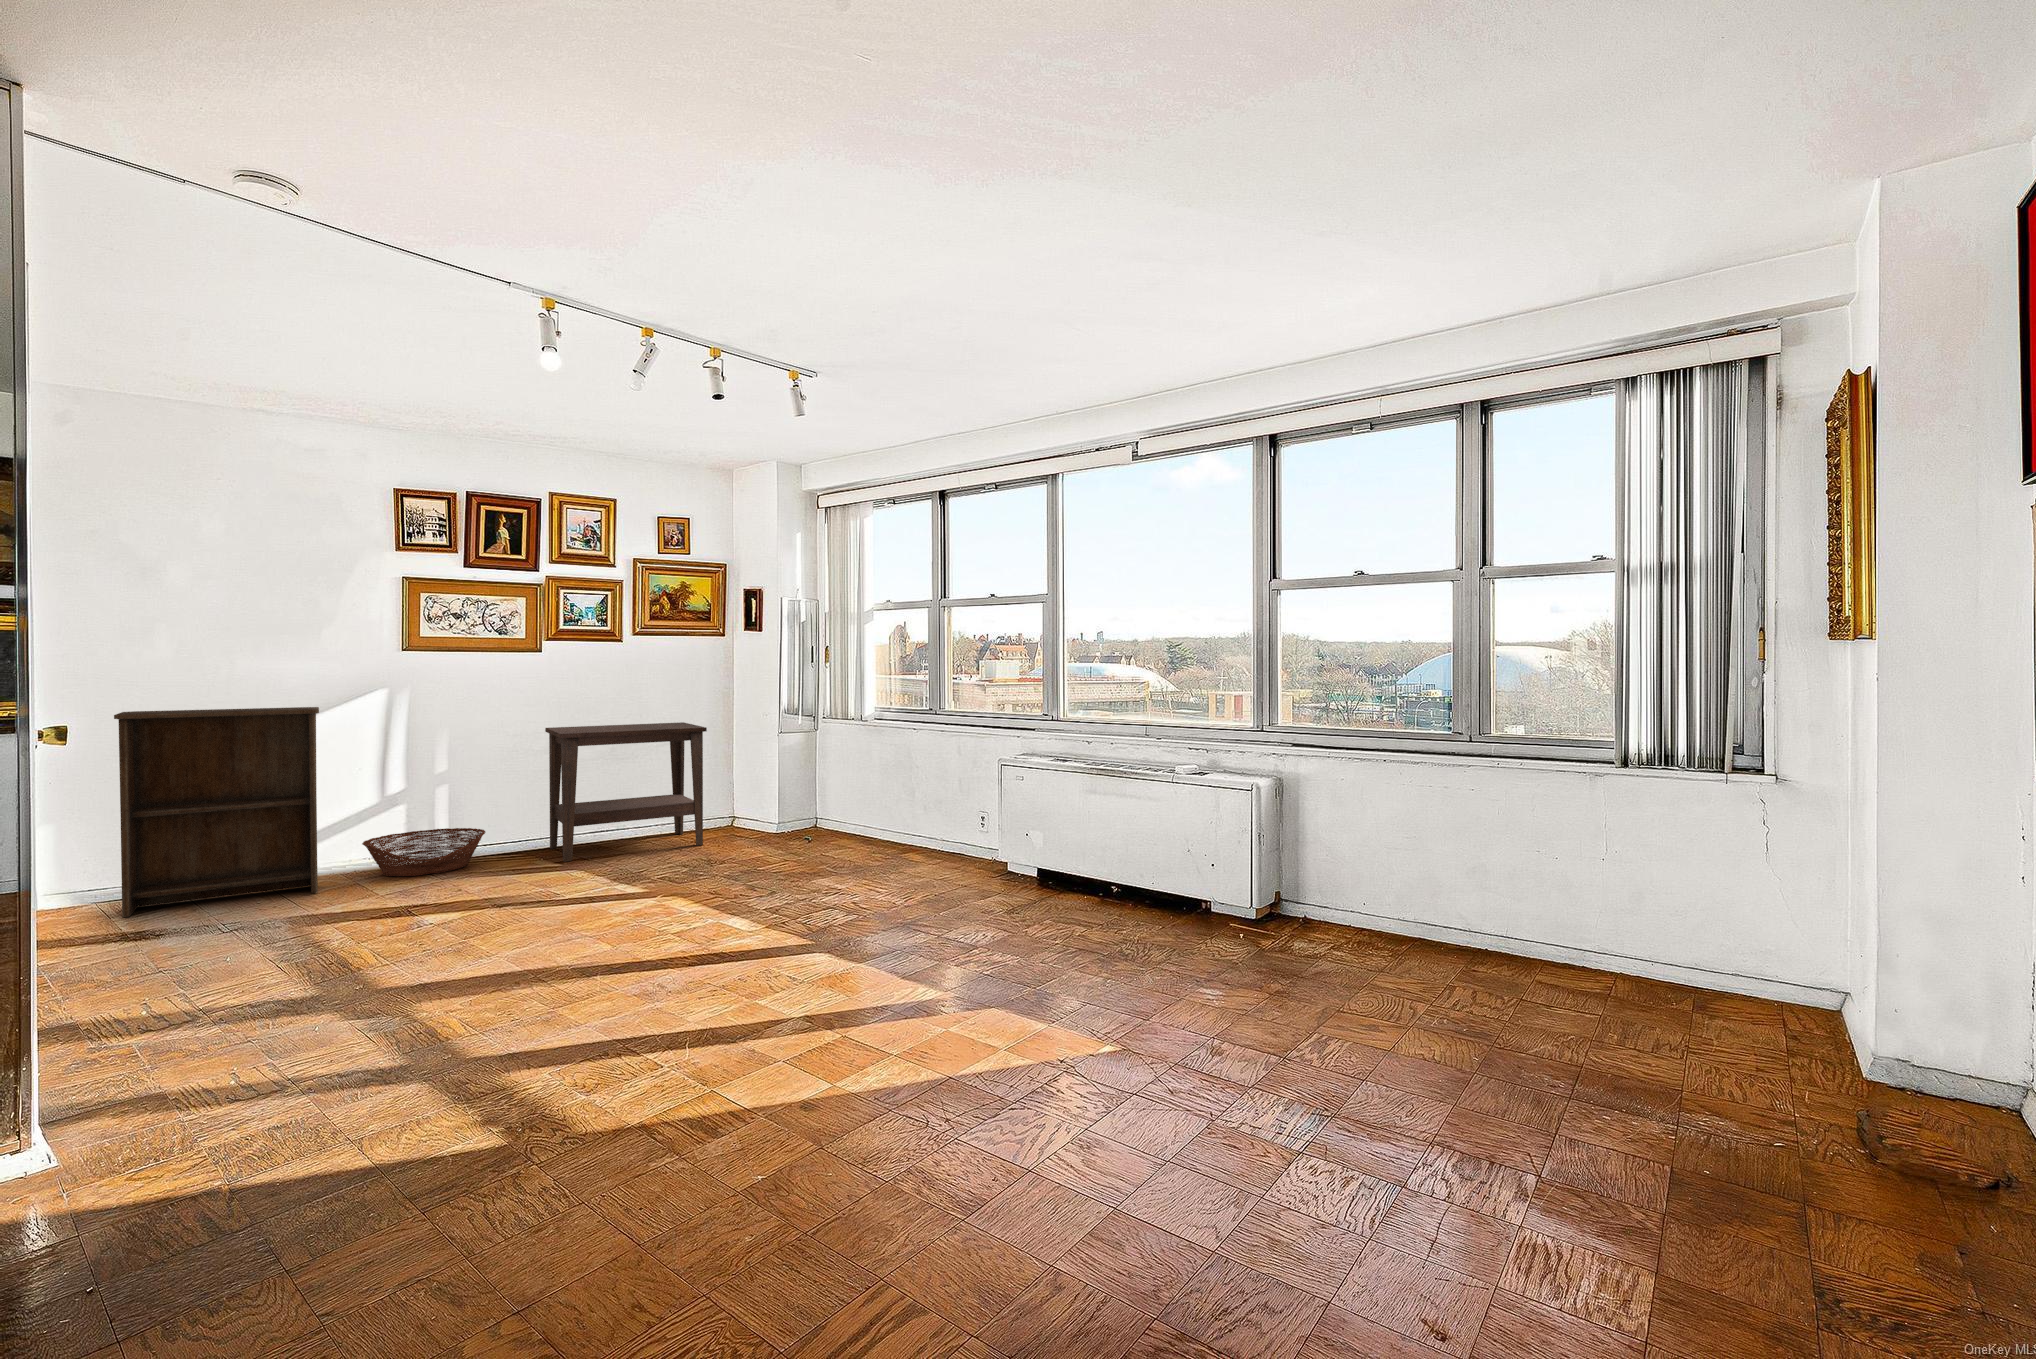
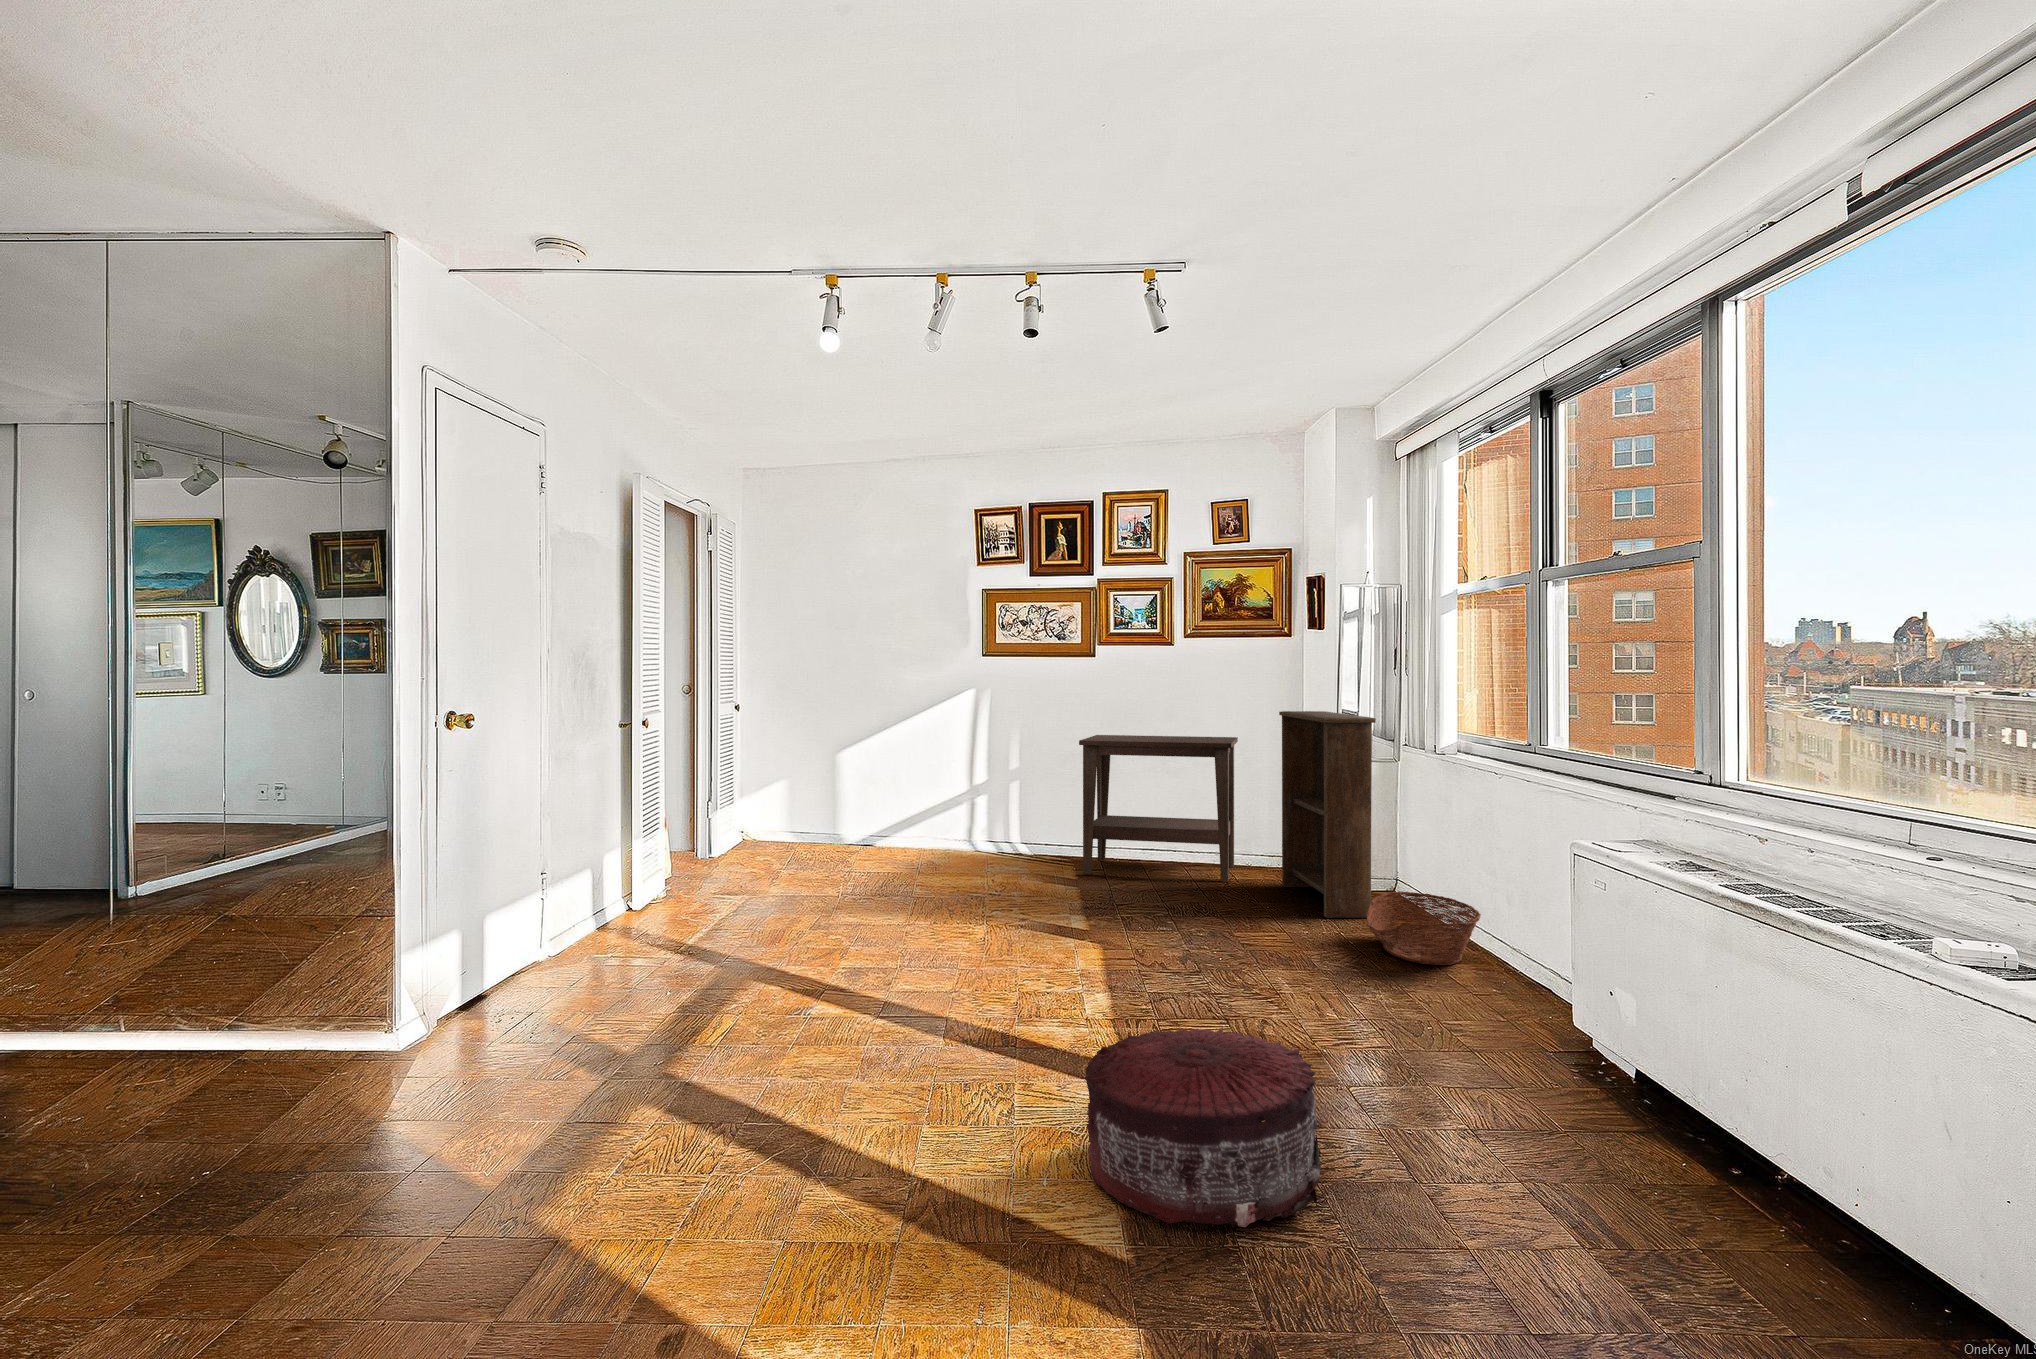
bookshelf: present [114,707,319,917] -> present [1279,711,1376,918]
basket: present [362,828,485,876] -> present [1367,891,1481,965]
pouf: none [970,909,1121,1027] -> present [1085,1027,1321,1227]

